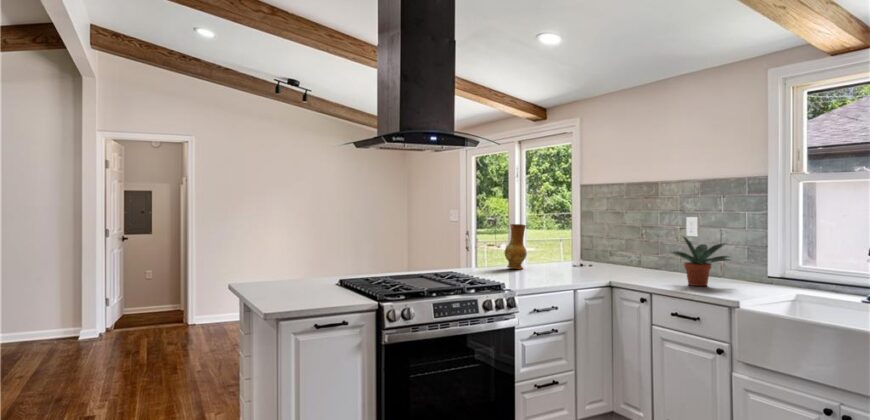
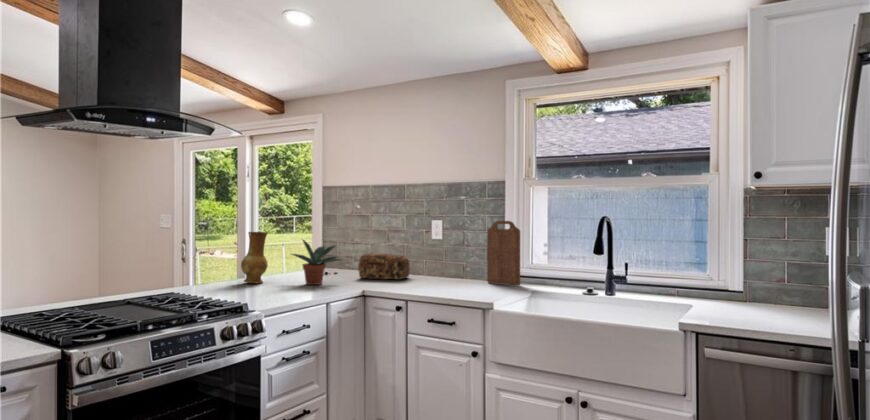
cutting board: none [755,214,795,287] -> present [487,221,520,285]
potted plant: present [673,236,729,286] -> present [292,240,341,285]
bread loaf: none [612,246,667,273] -> present [358,253,410,279]

